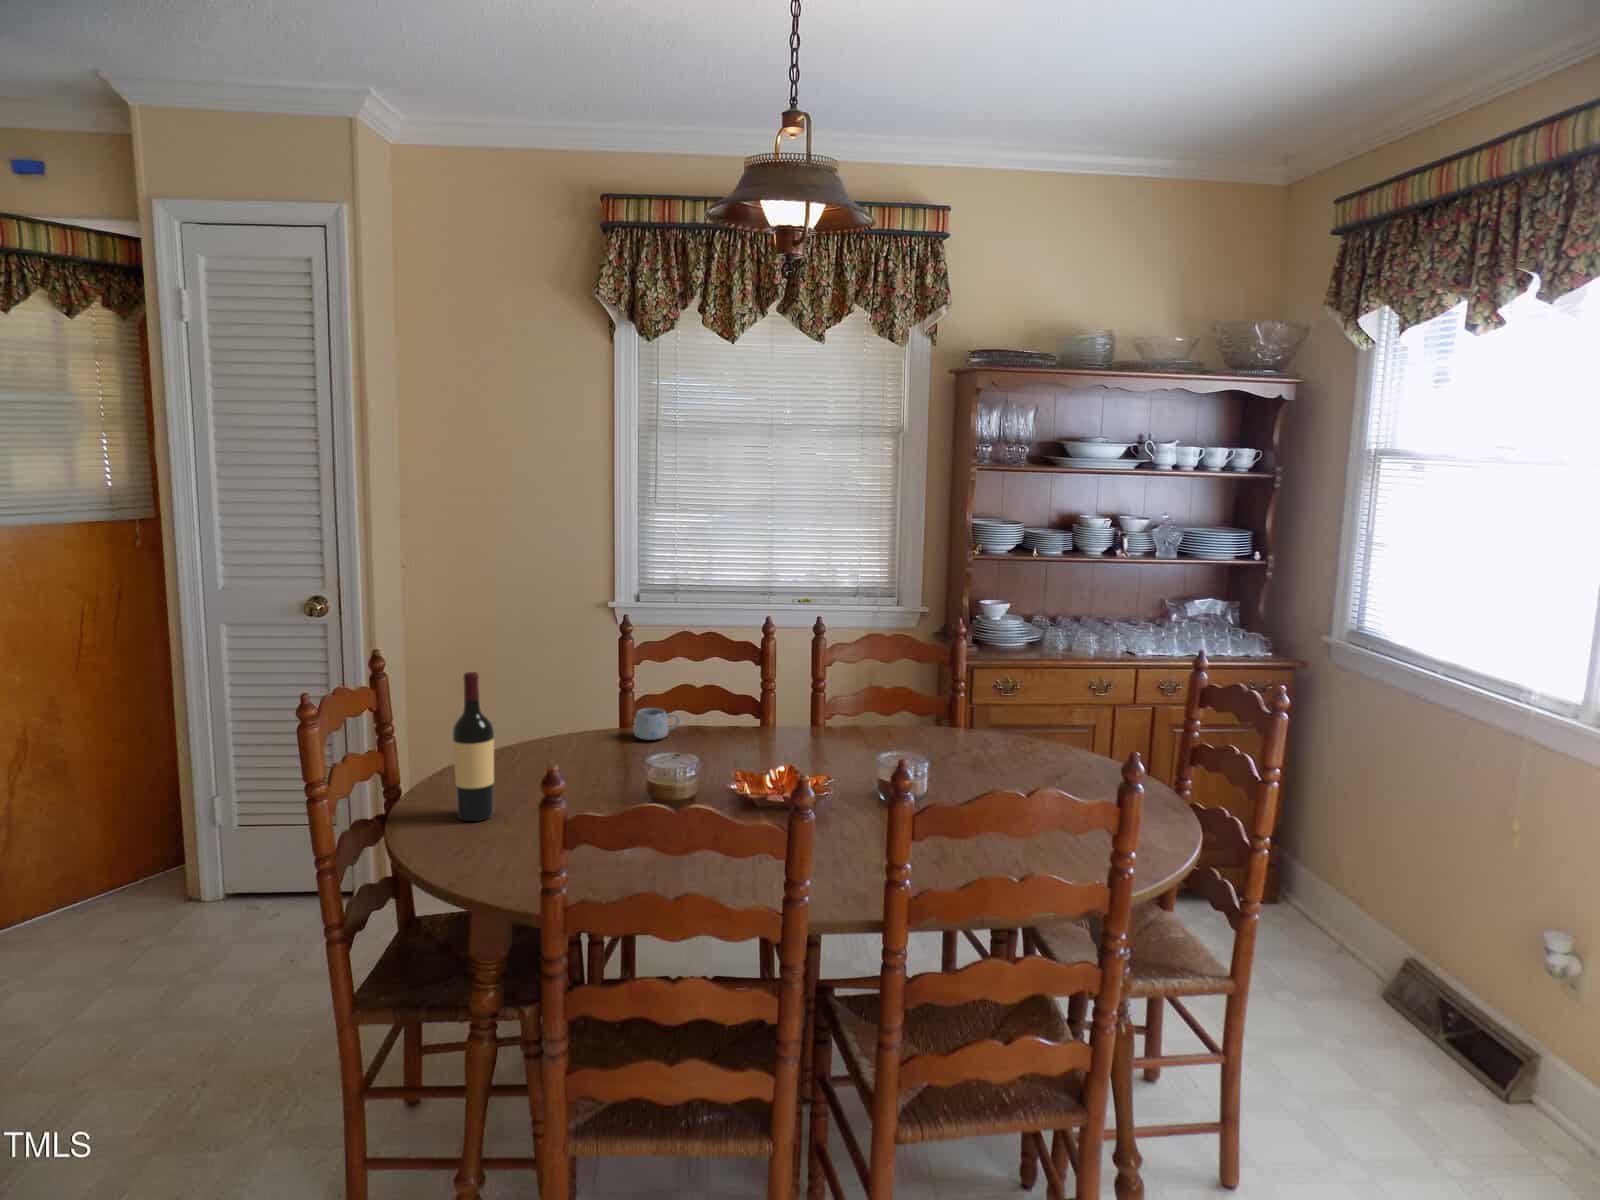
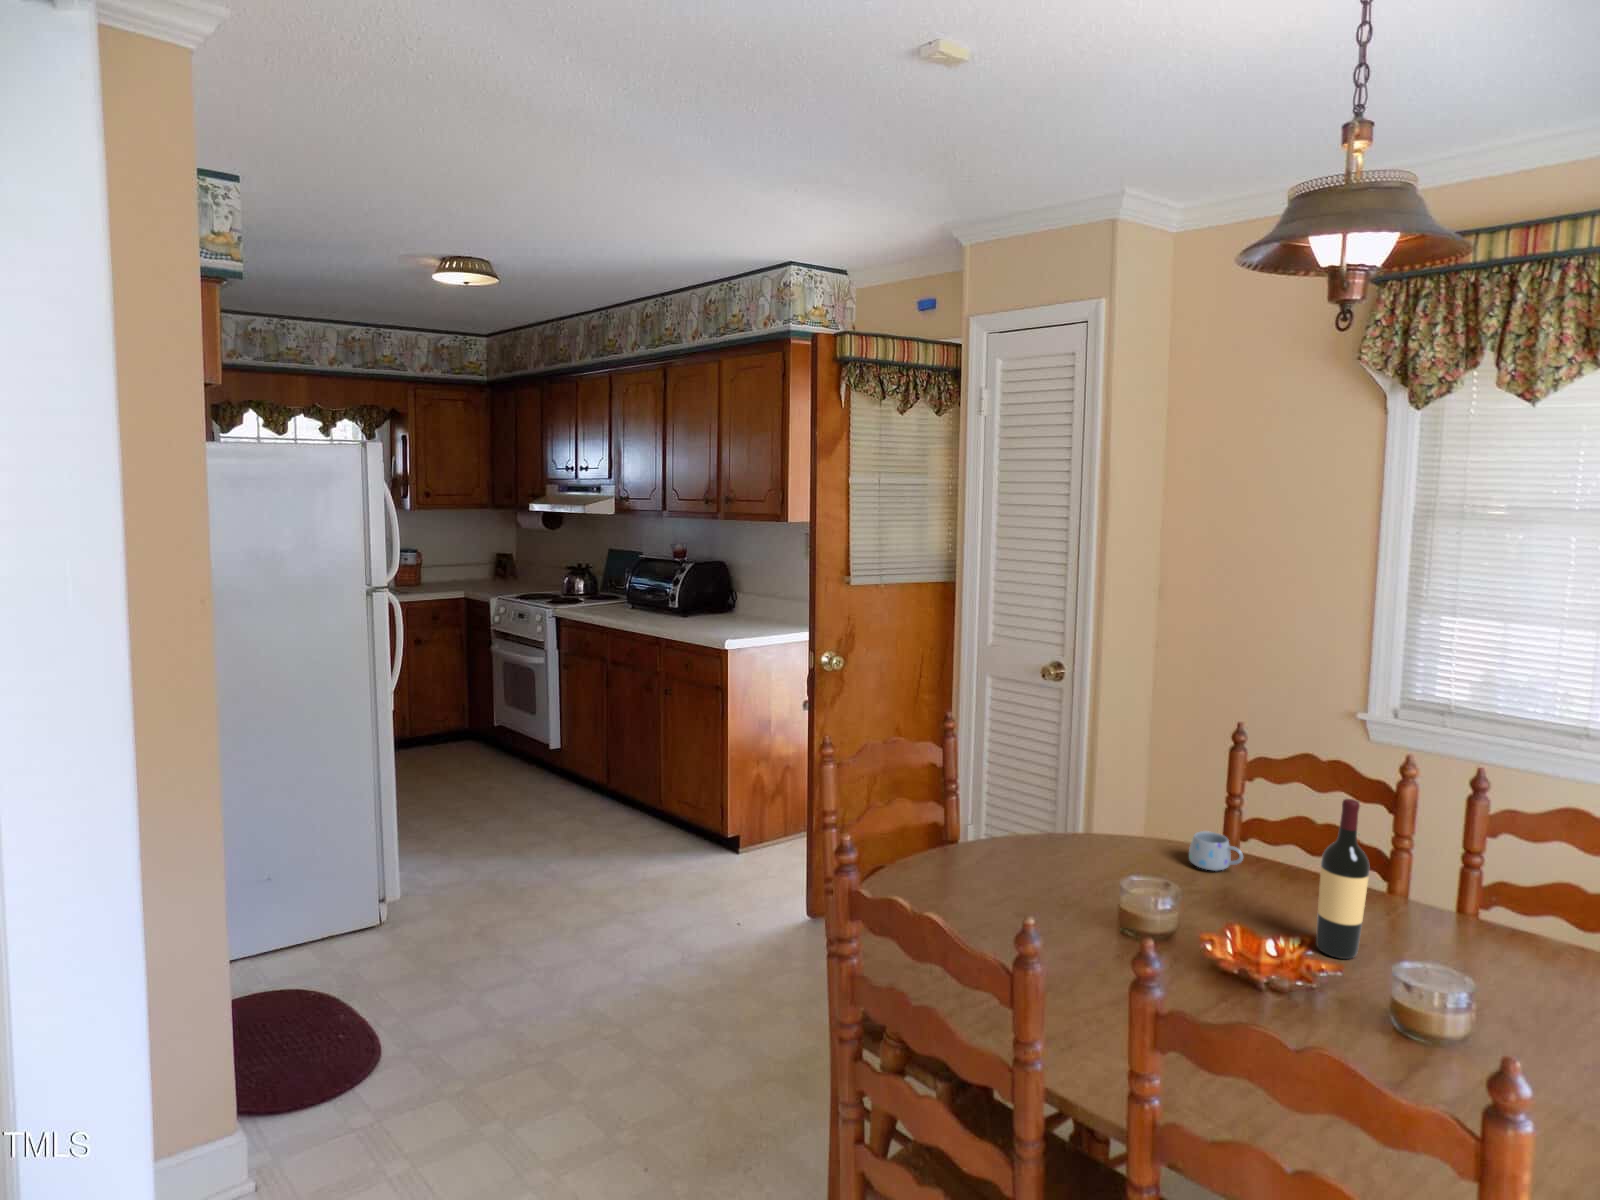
wine bottle: present [453,672,494,821] -> present [1316,799,1370,959]

